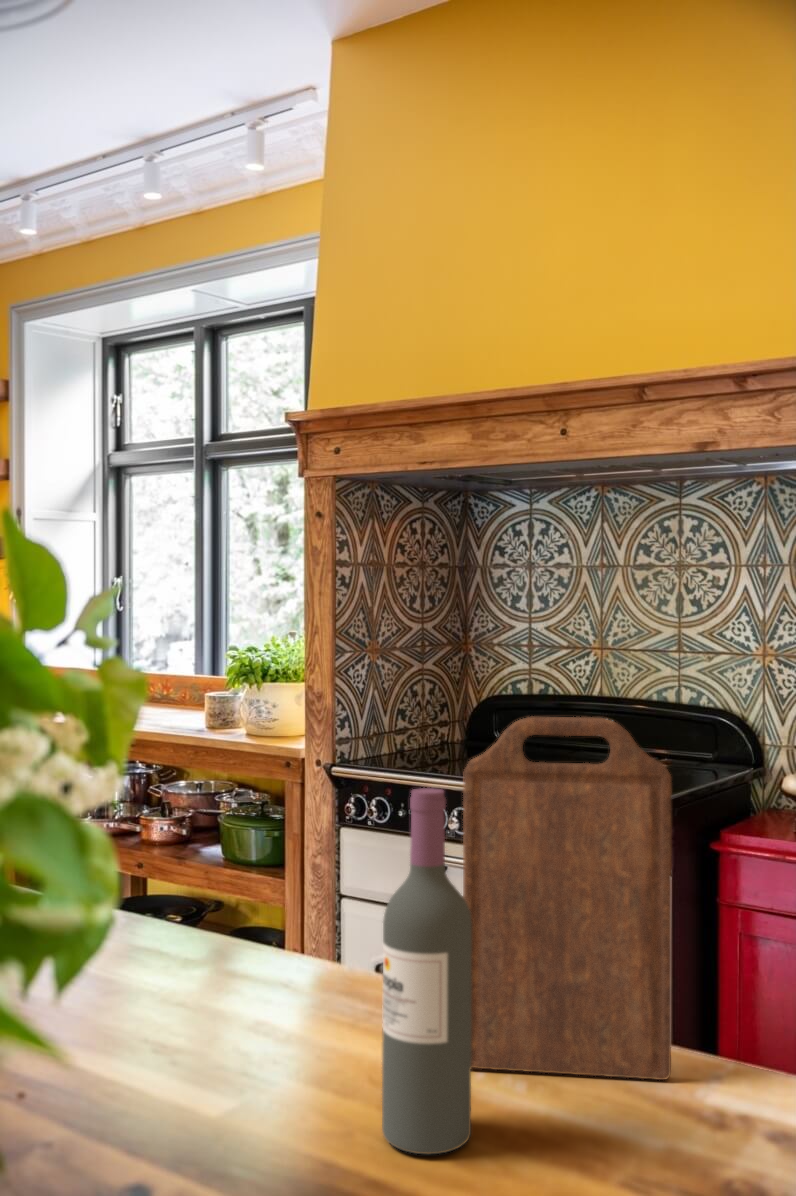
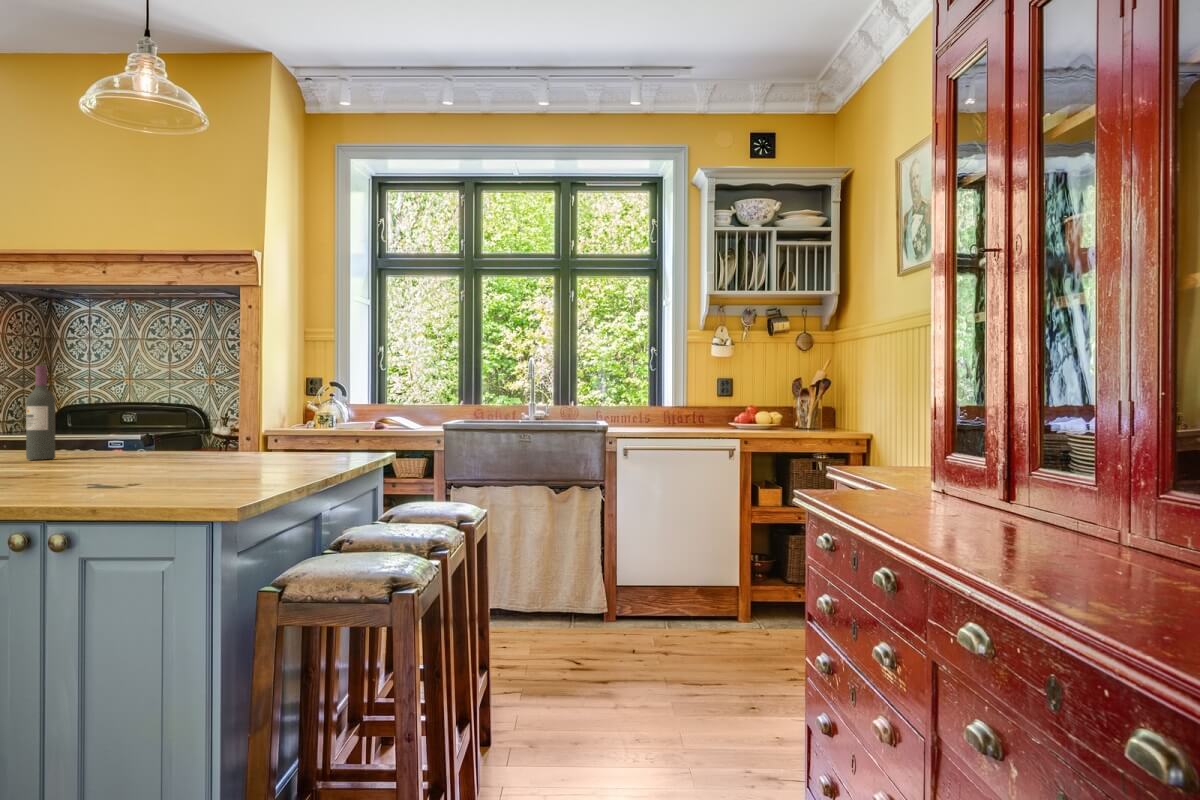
cutting board: present [463,717,671,1080] -> none [52,354,122,456]

